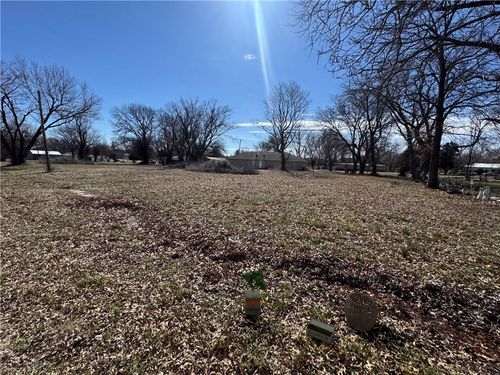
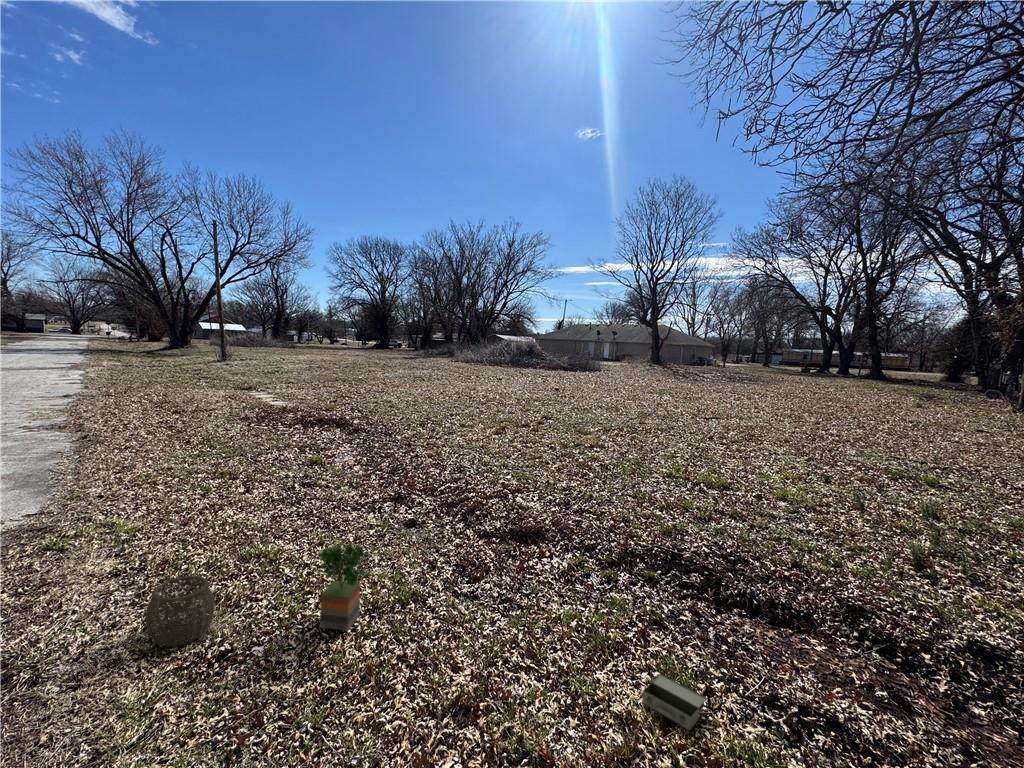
potted tree: present [241,271,268,315] -> present [319,545,369,631]
woven basket: present [344,293,377,331] -> present [146,576,215,647]

